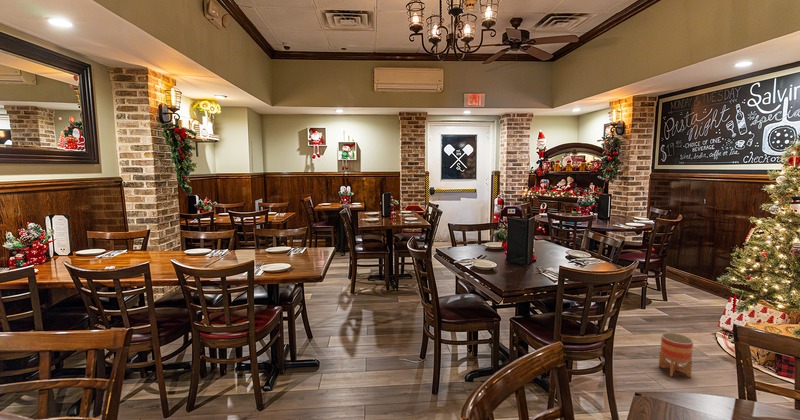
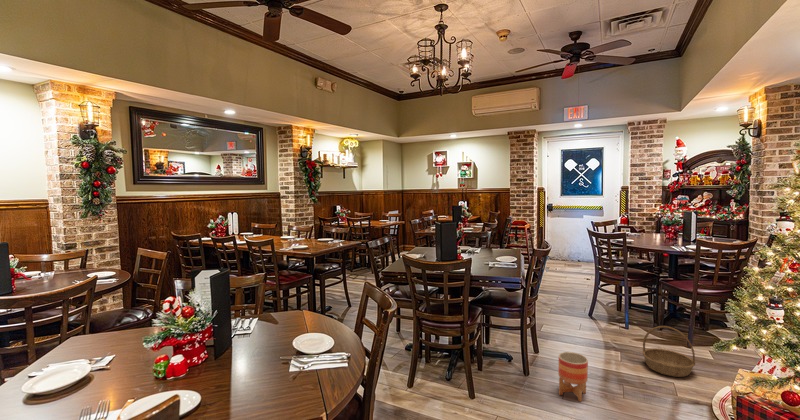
basket: none [651,291,695,331] -> present [643,326,695,377]

